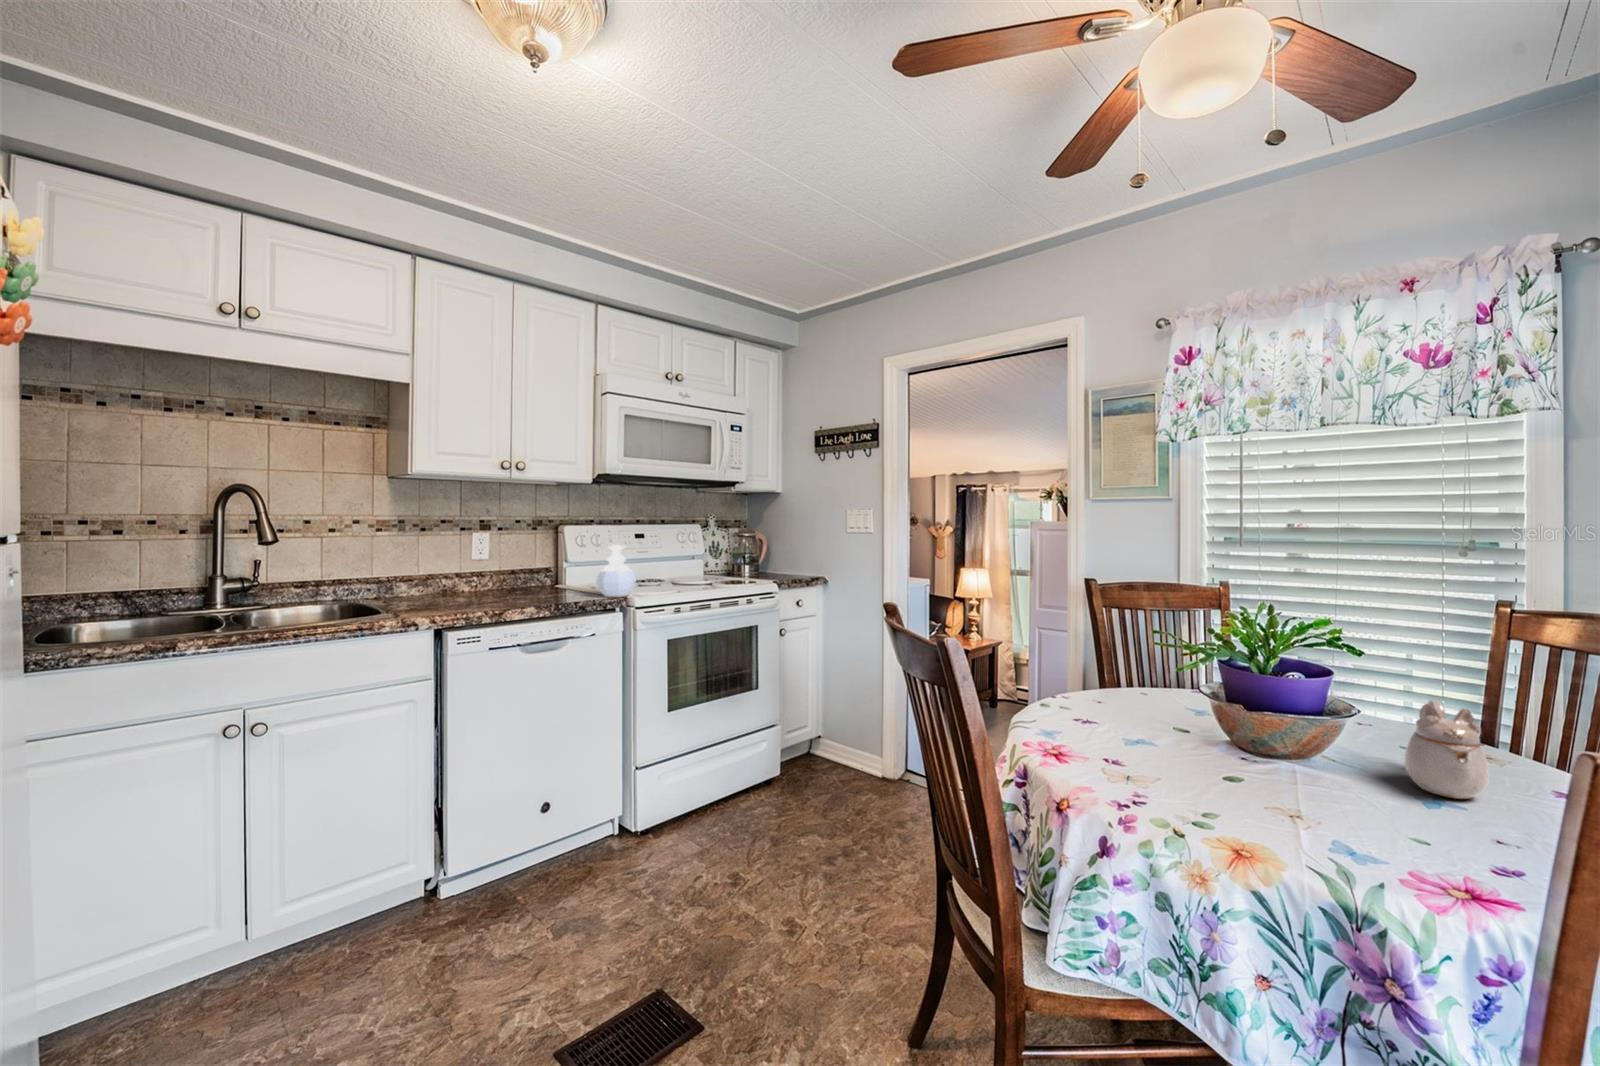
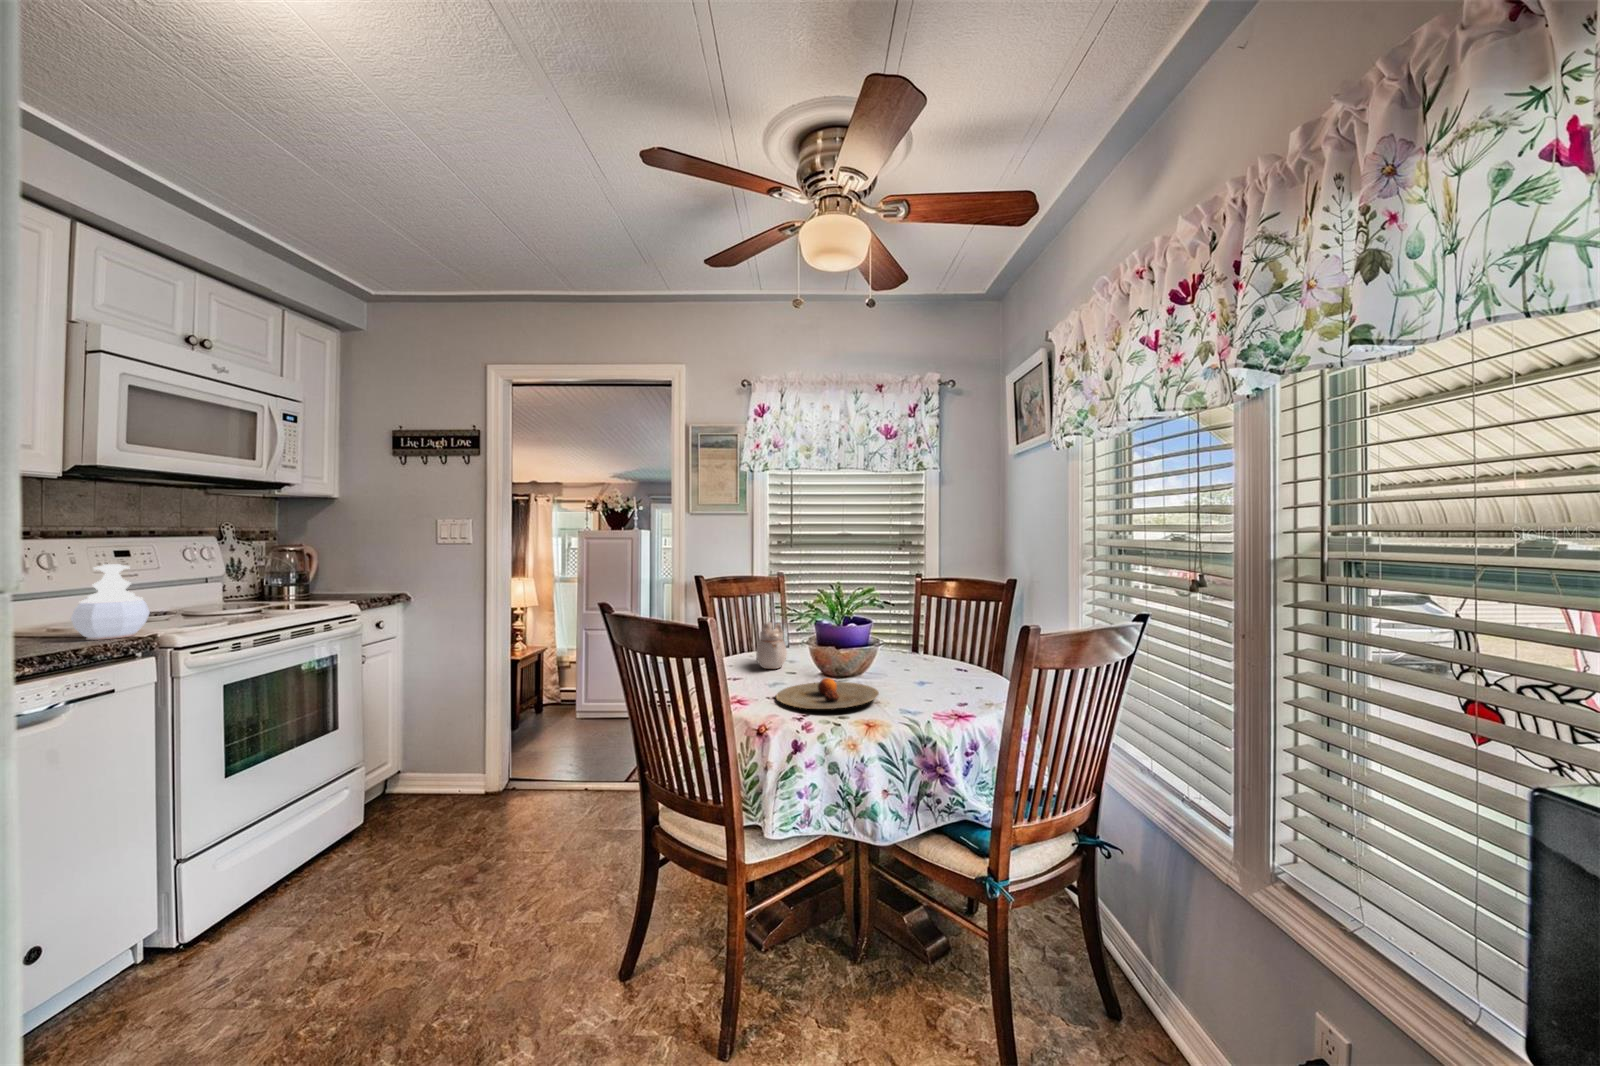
teapot: present [1404,701,1489,799] -> present [756,622,787,669]
plate: none [1106,752,1297,814] -> present [776,678,879,709]

